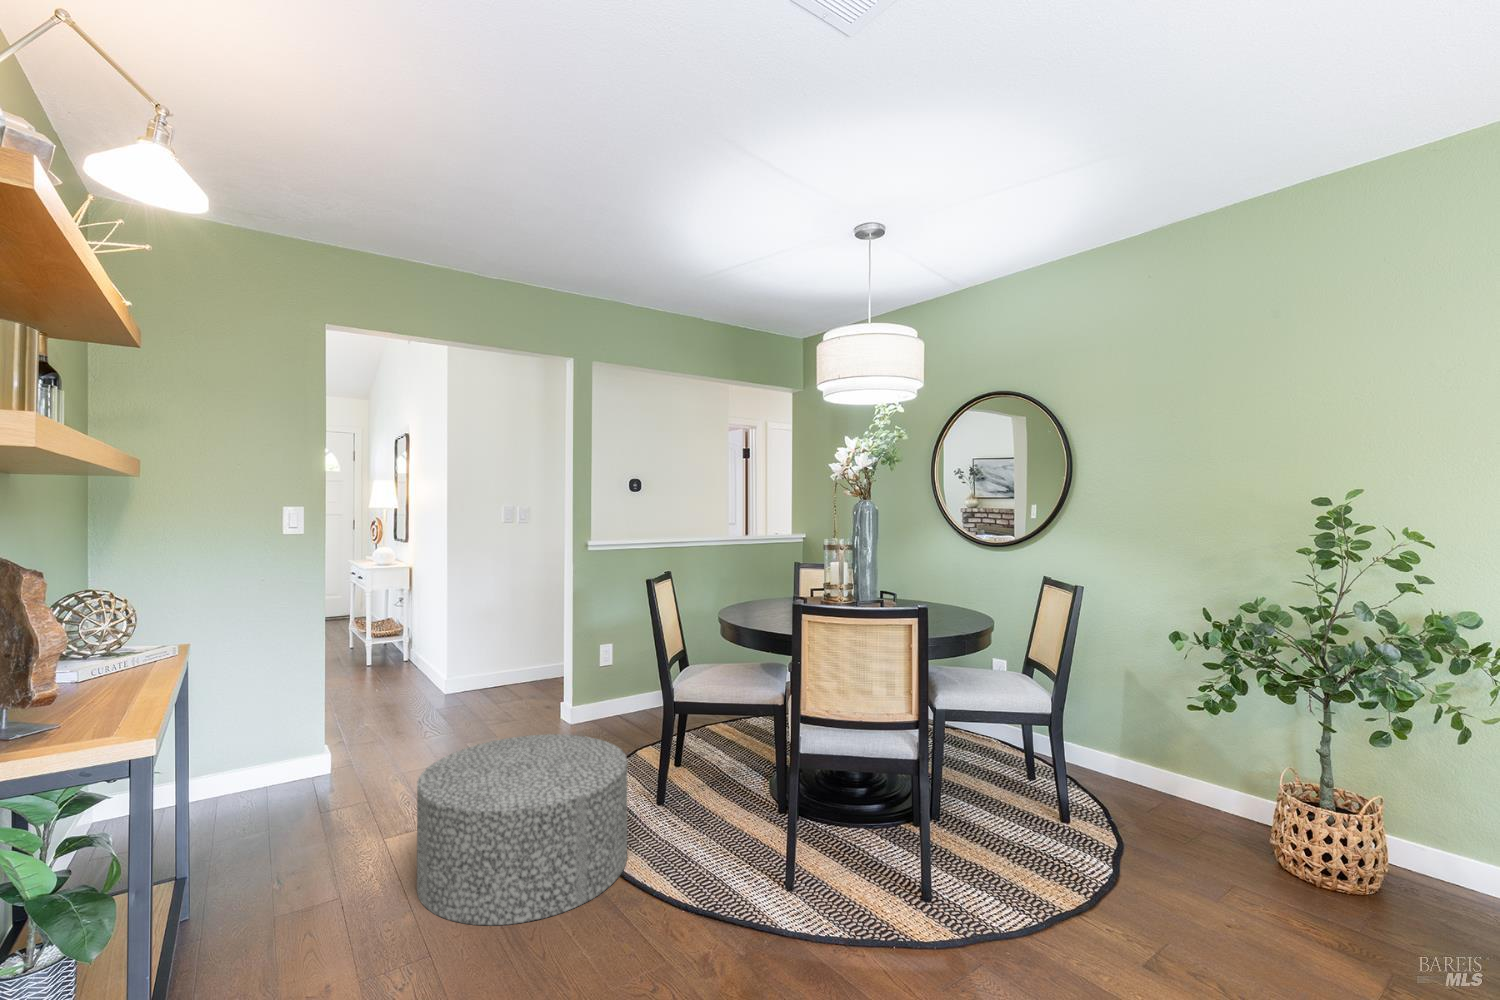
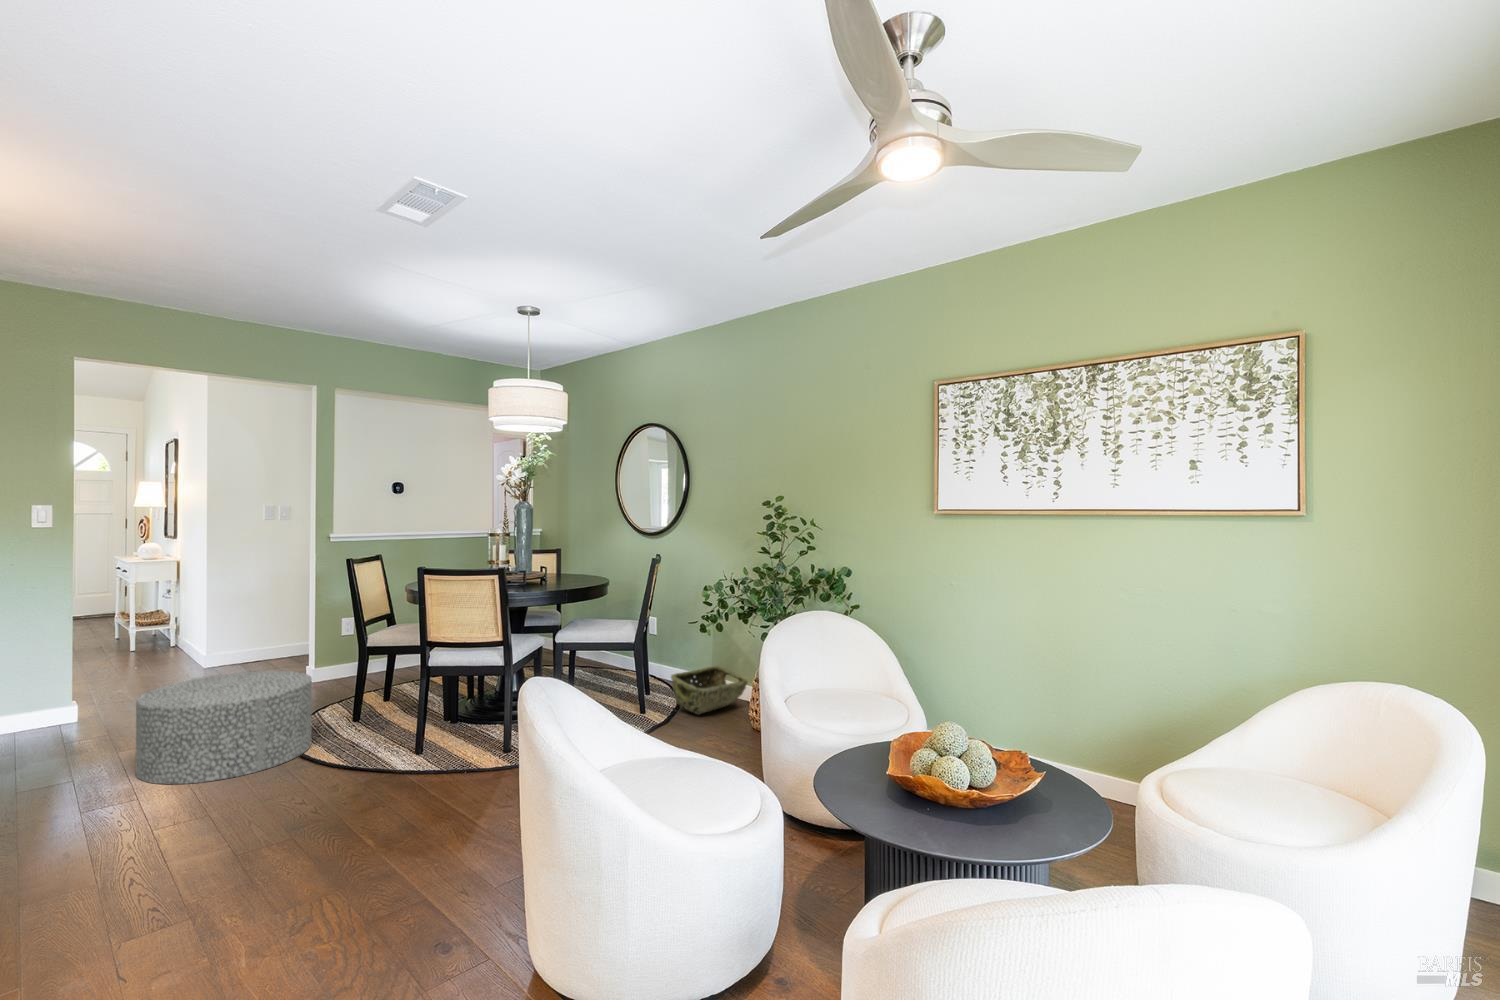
woven basket: none [1106,748,1223,833] -> present [671,666,748,714]

